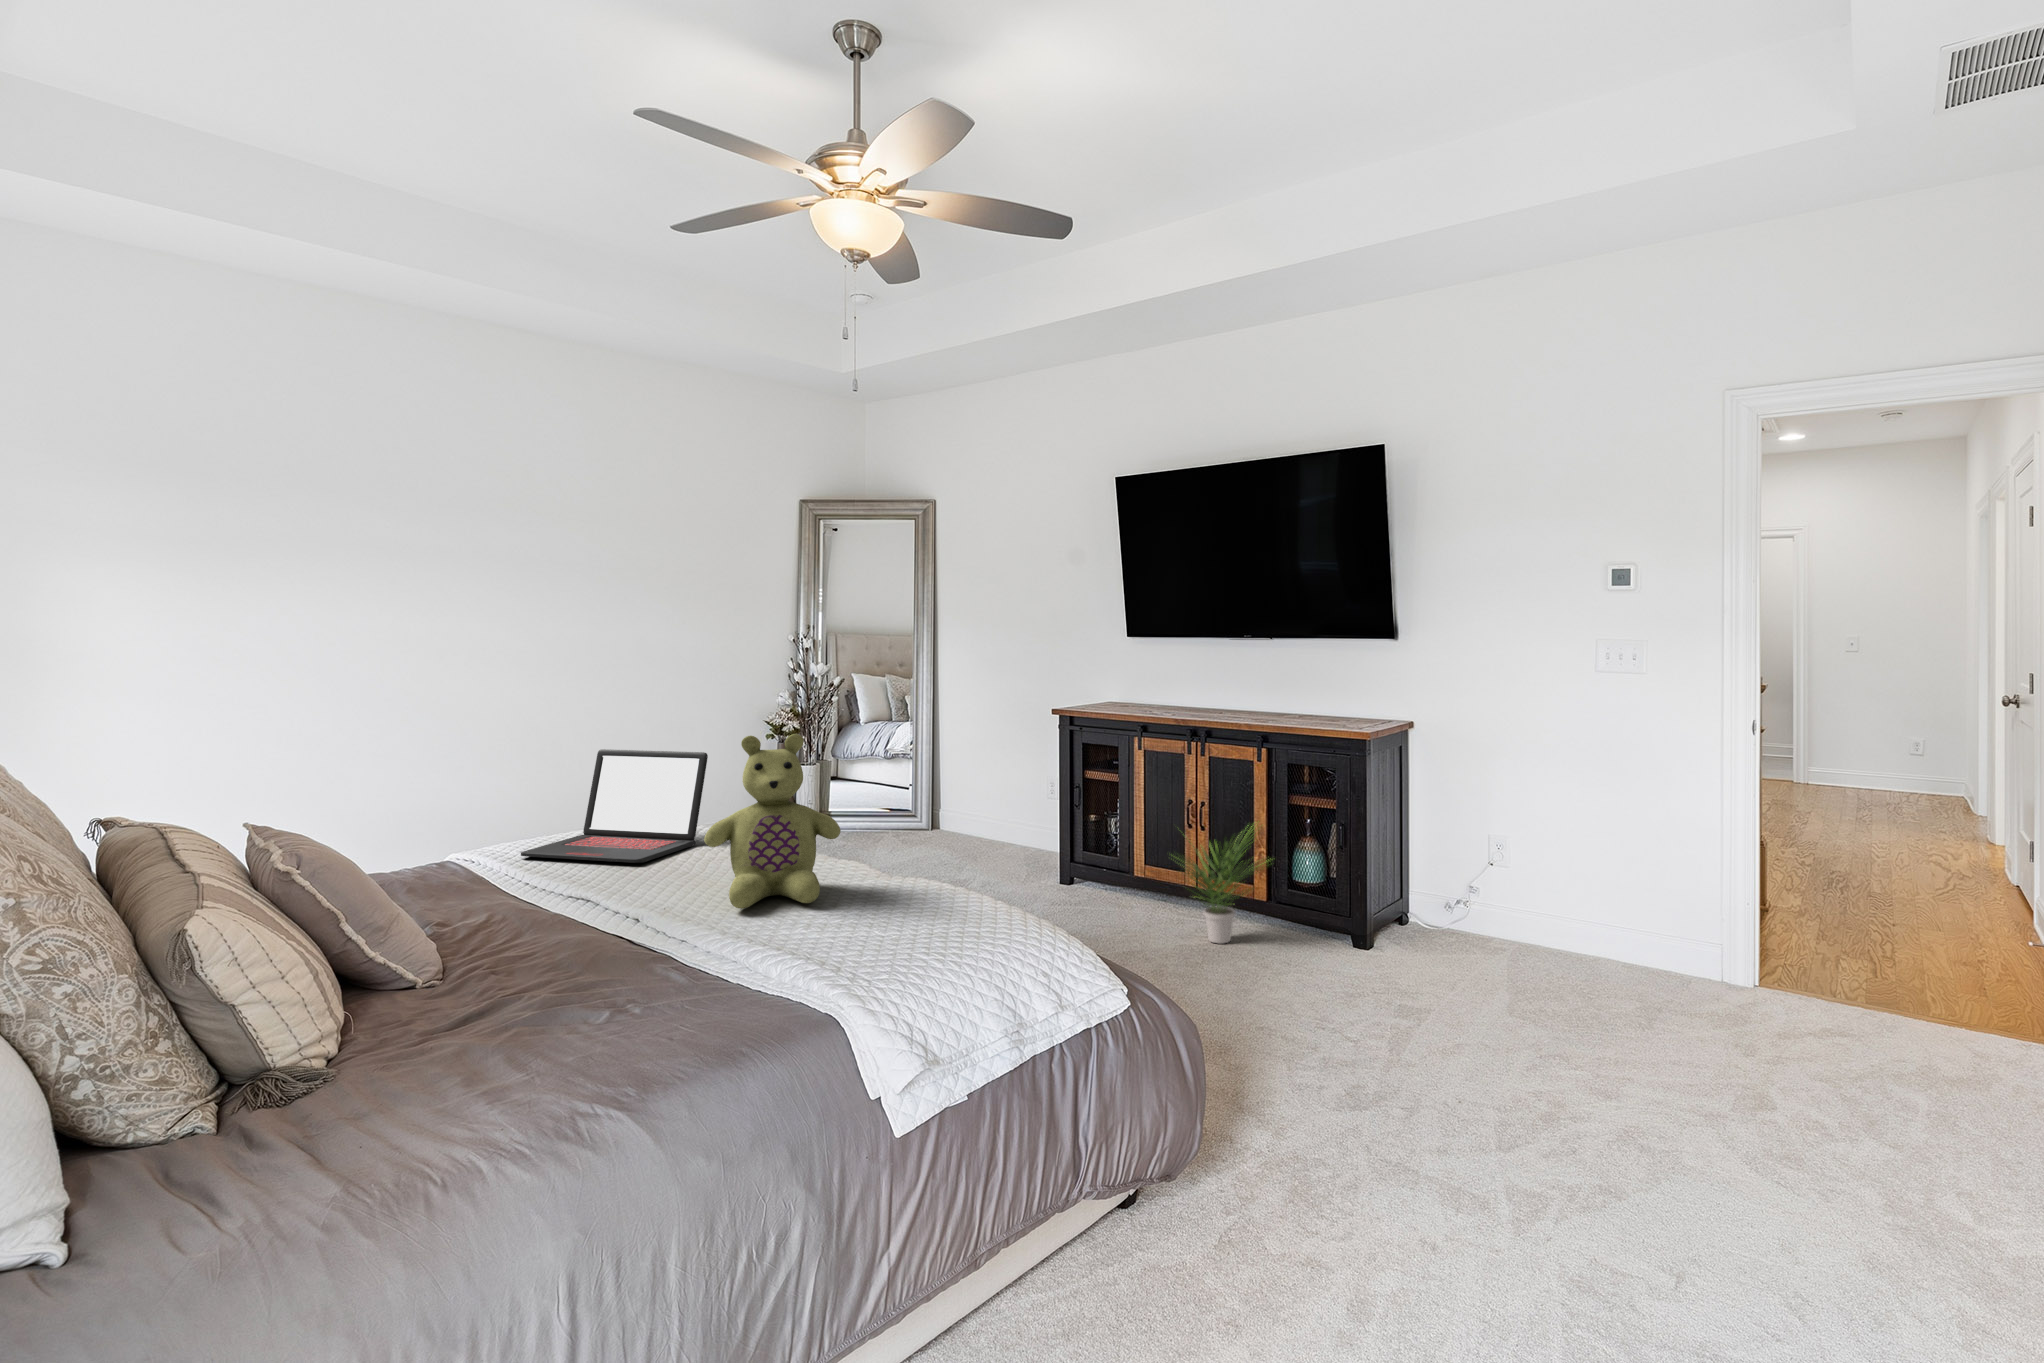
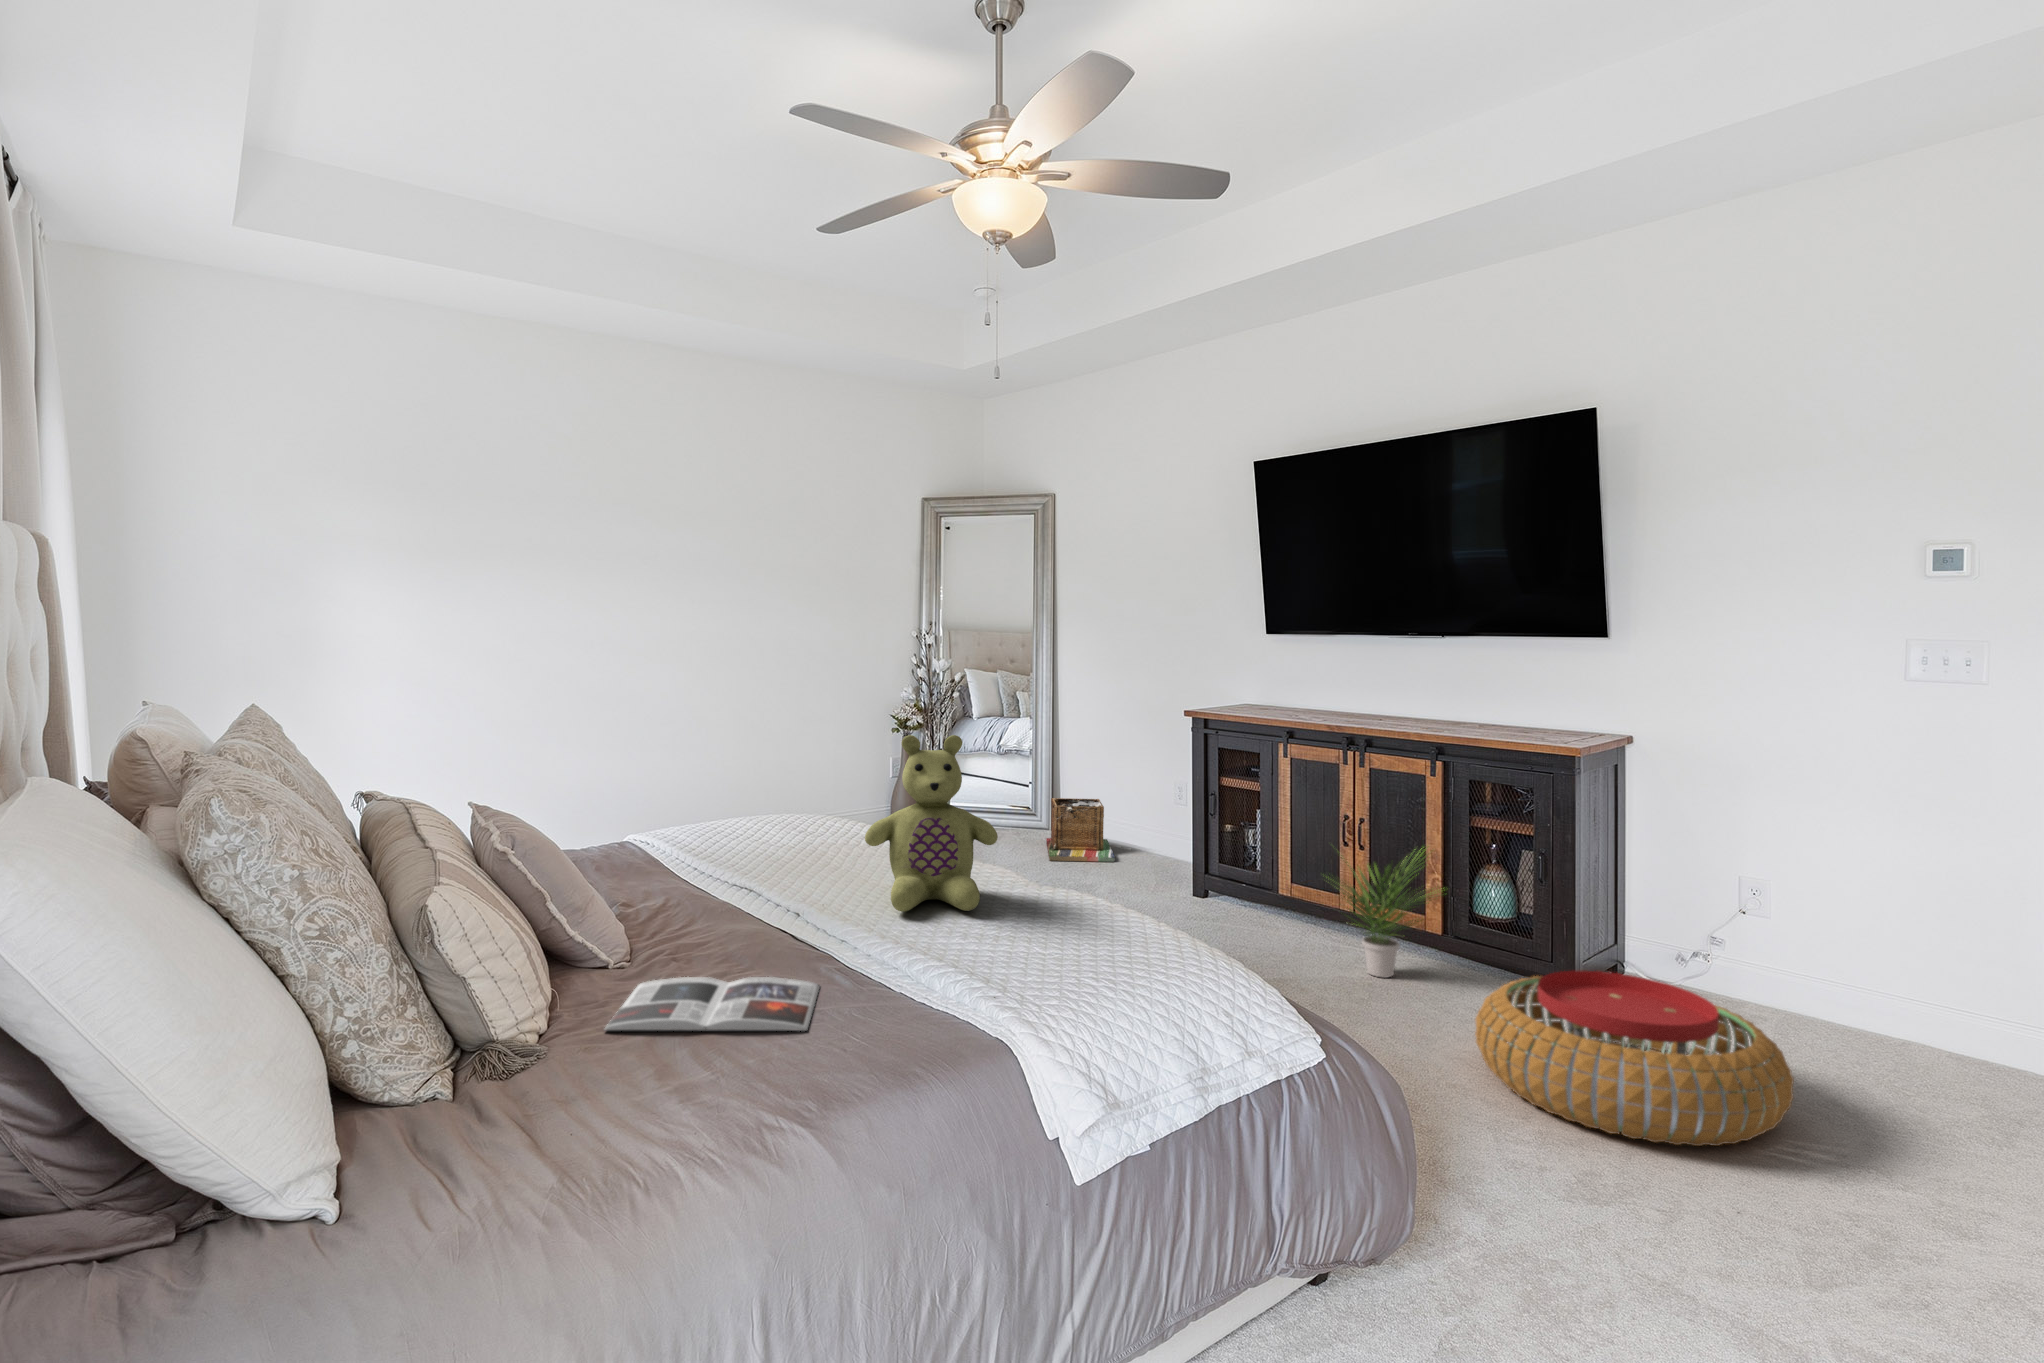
laptop: present [521,749,708,863] -> none [690,740,860,855]
laundry basket: none [923,797,988,860] -> present [1046,798,1115,862]
pouf: none [1289,921,1530,1060] -> present [1475,971,1794,1146]
magazine: none [402,981,647,1048] -> present [605,977,820,1031]

